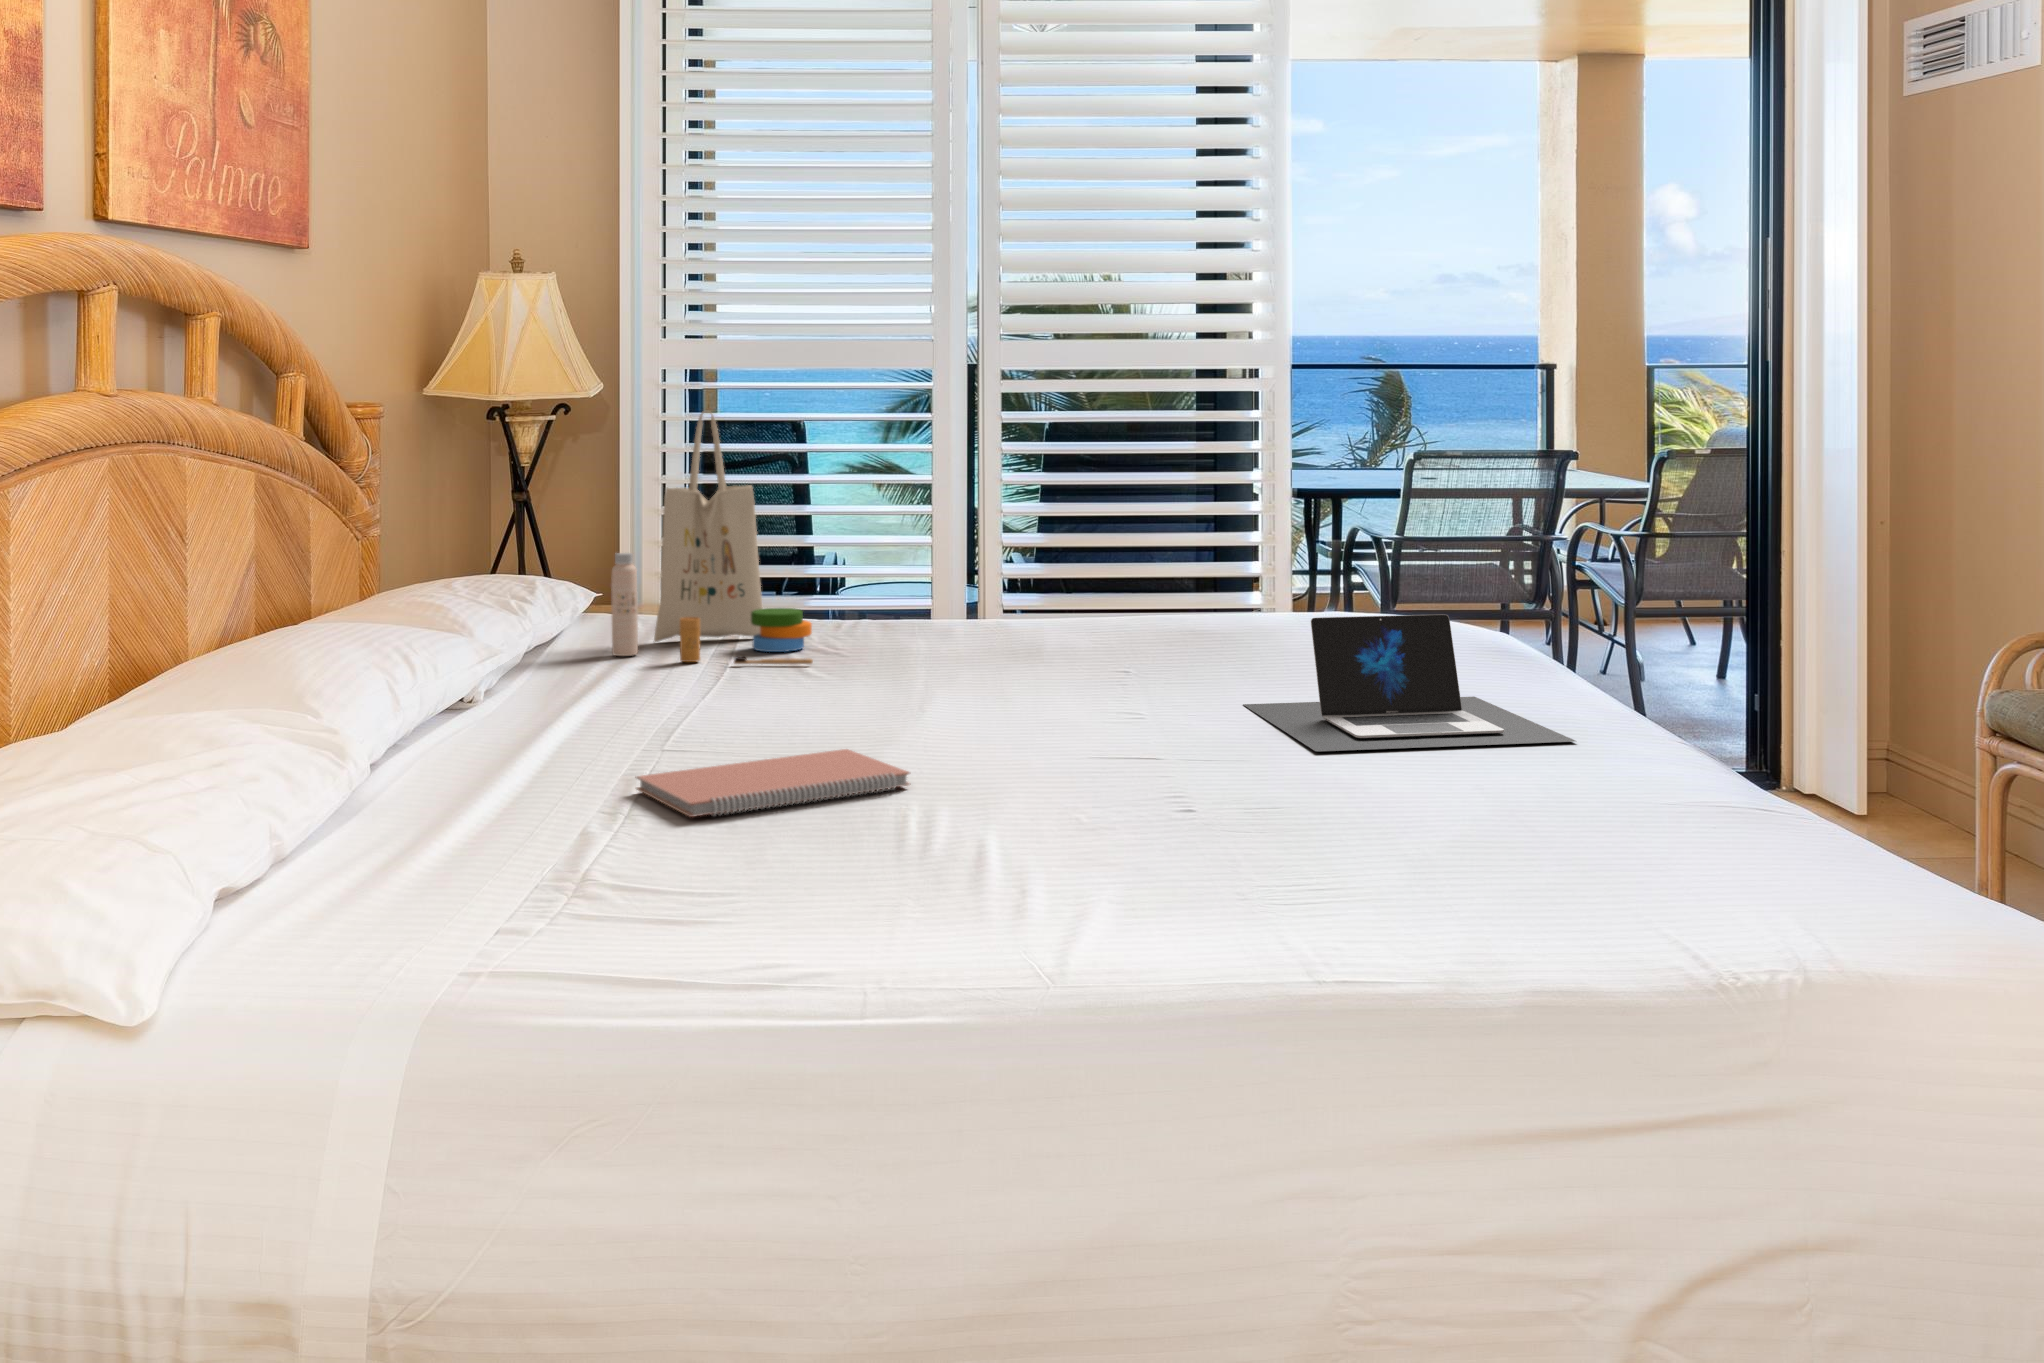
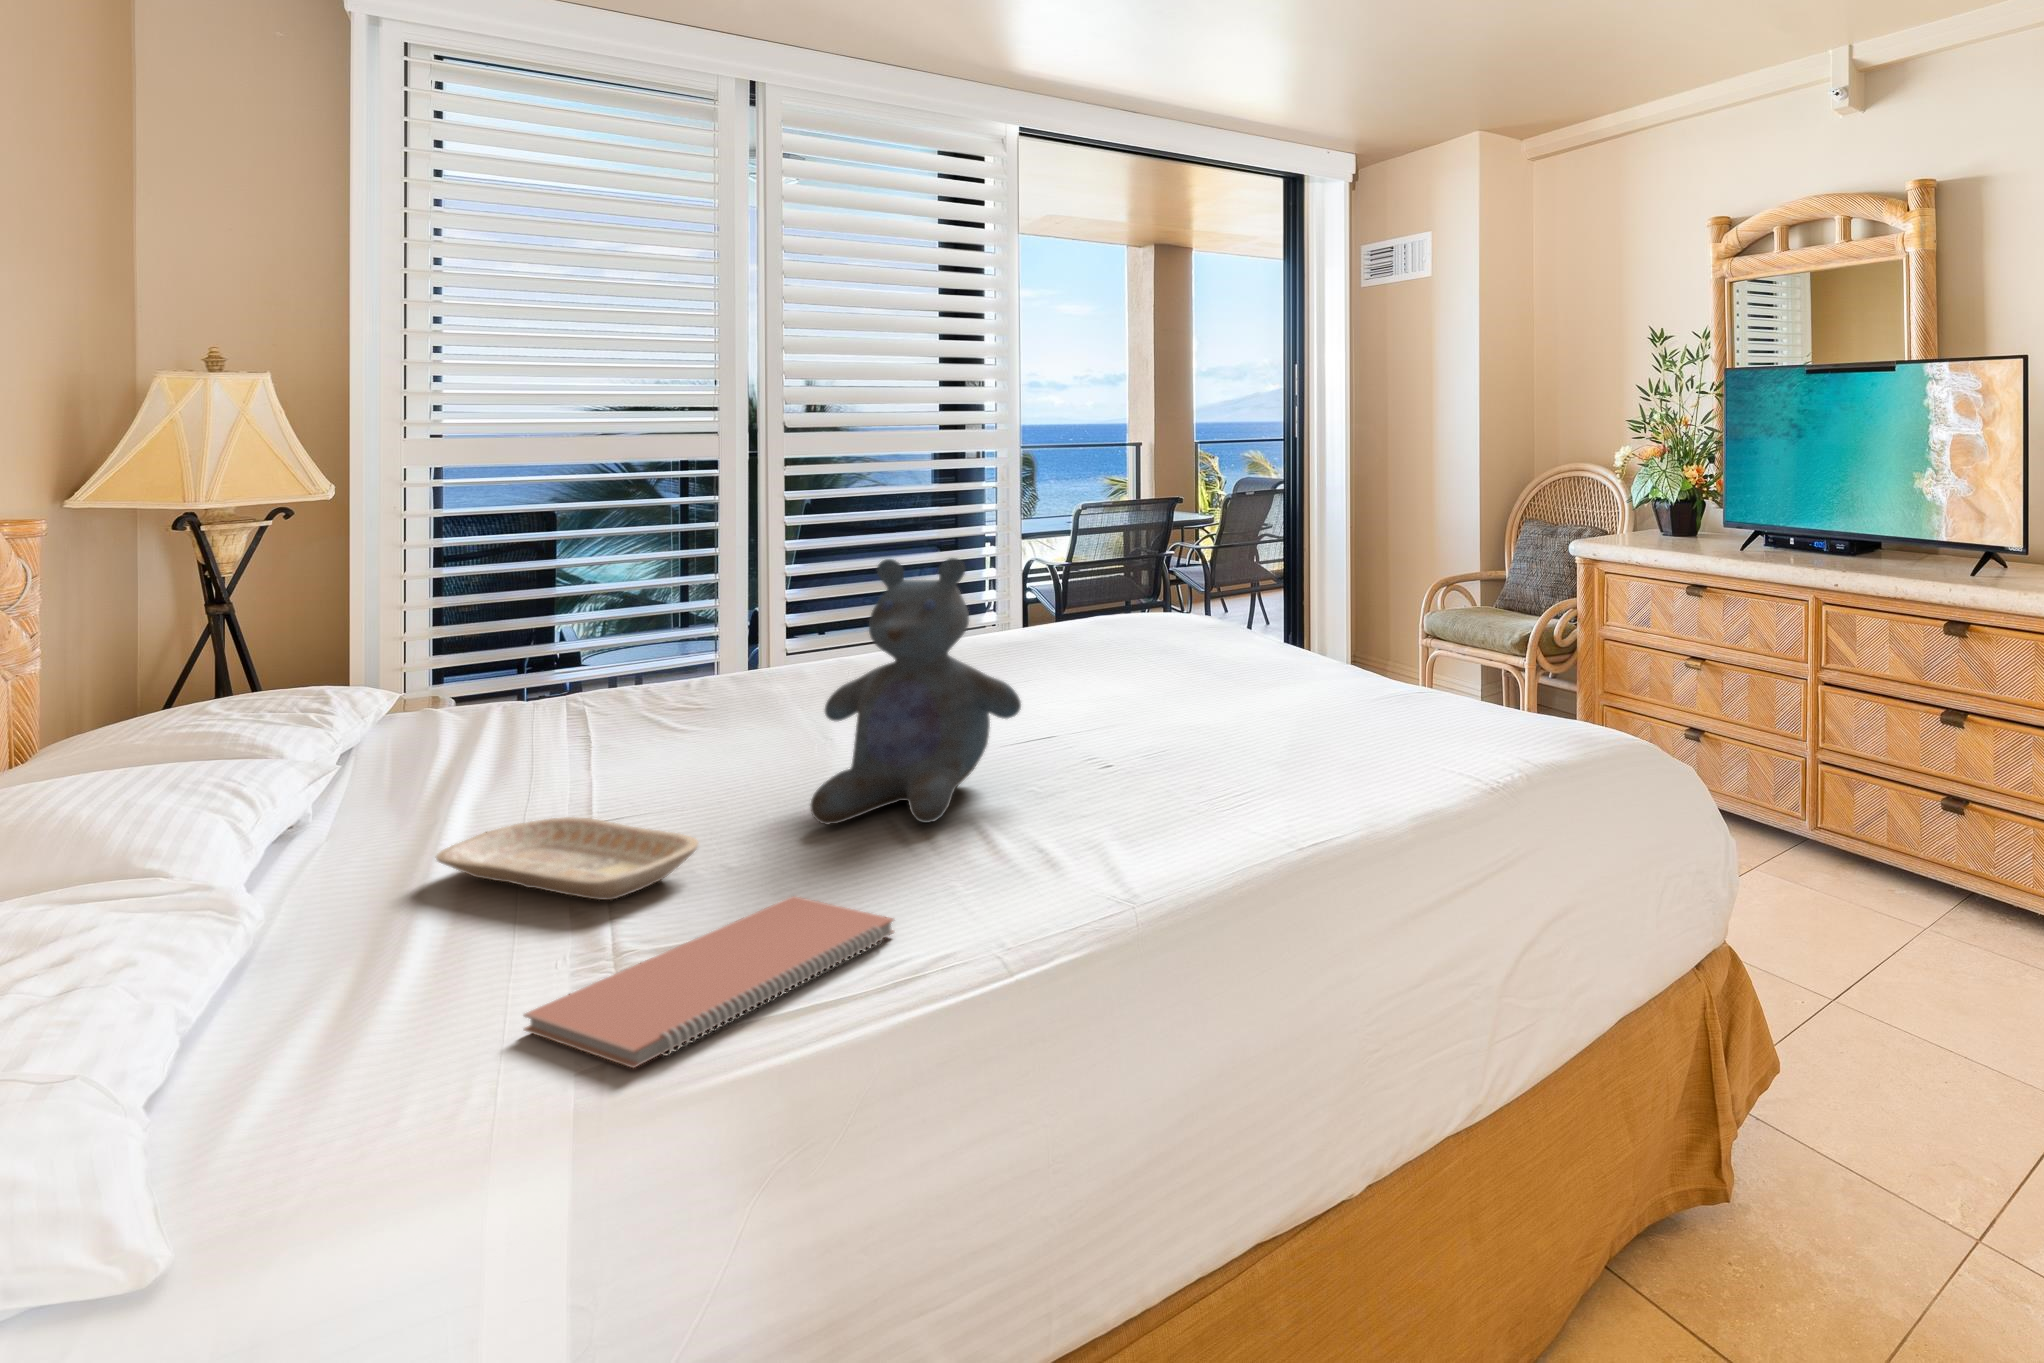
tote bag: present [611,411,813,664] -> none [395,517,669,795]
stuffed bear: none [895,459,1102,726] -> present [811,558,1021,824]
laptop: present [1243,614,1575,751] -> none [1133,654,1418,797]
tray: none [616,675,794,735] -> present [436,817,698,900]

